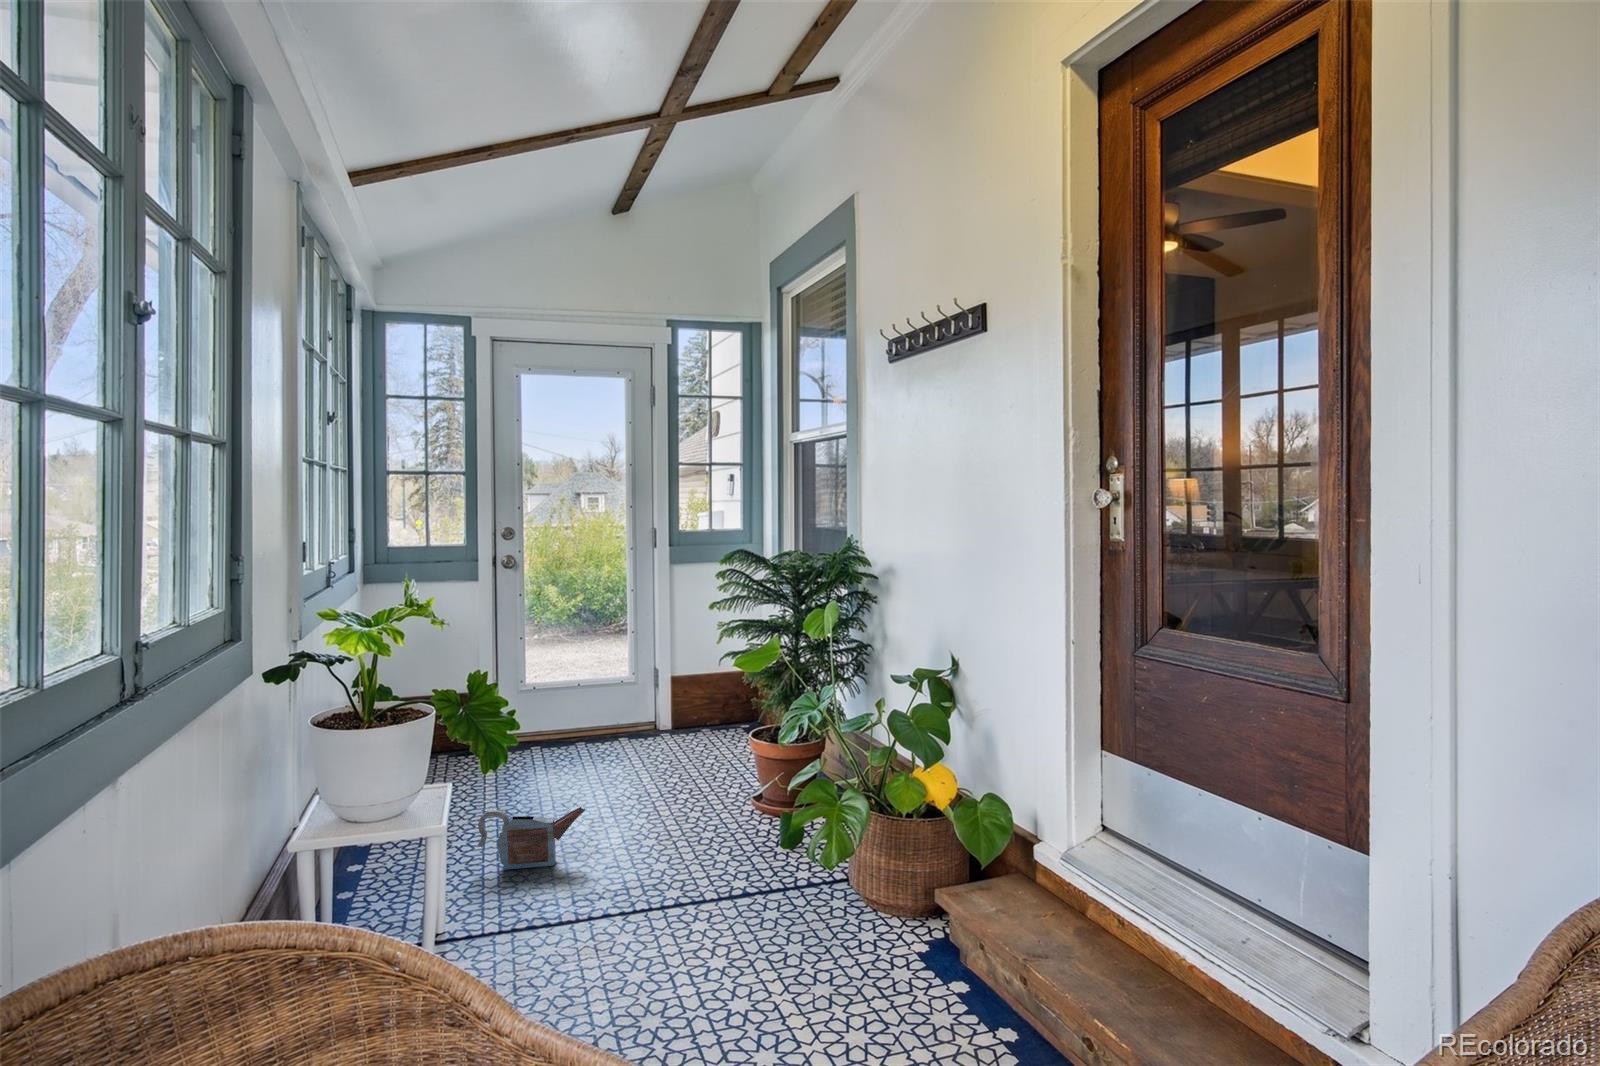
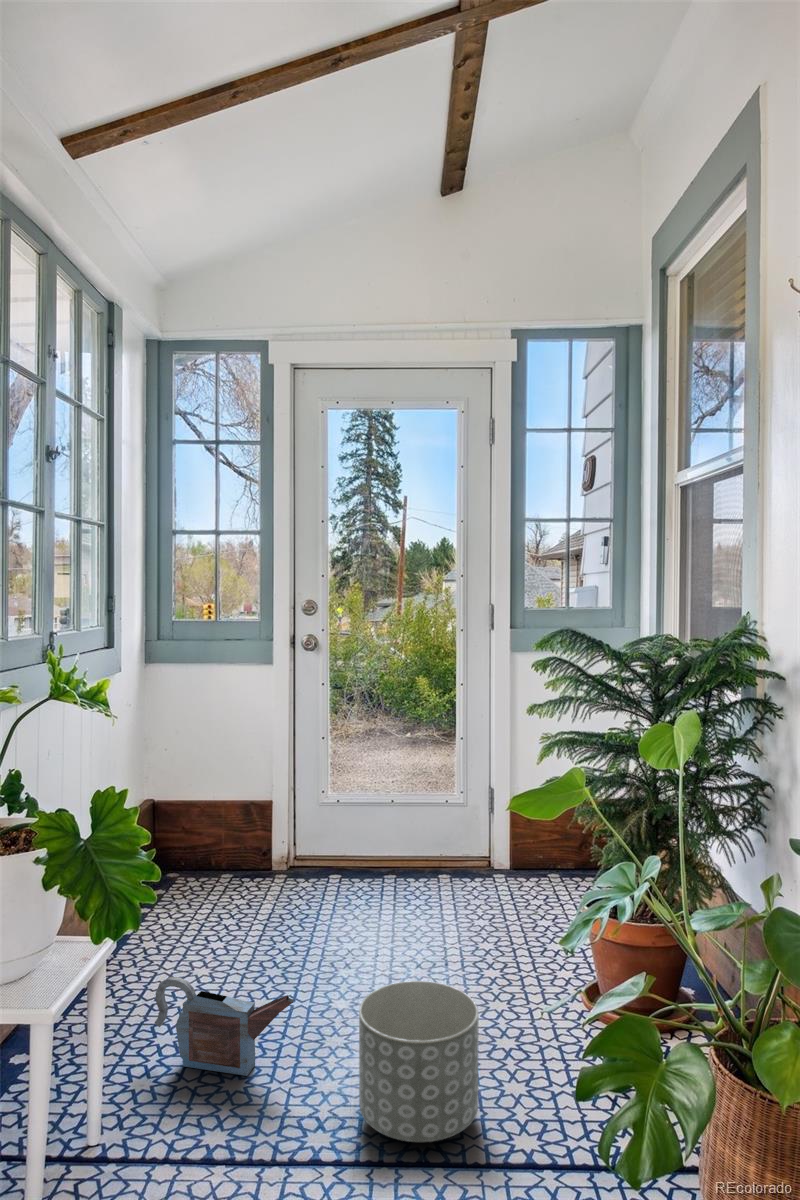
planter: none [640,782,716,871] -> present [359,981,478,1142]

